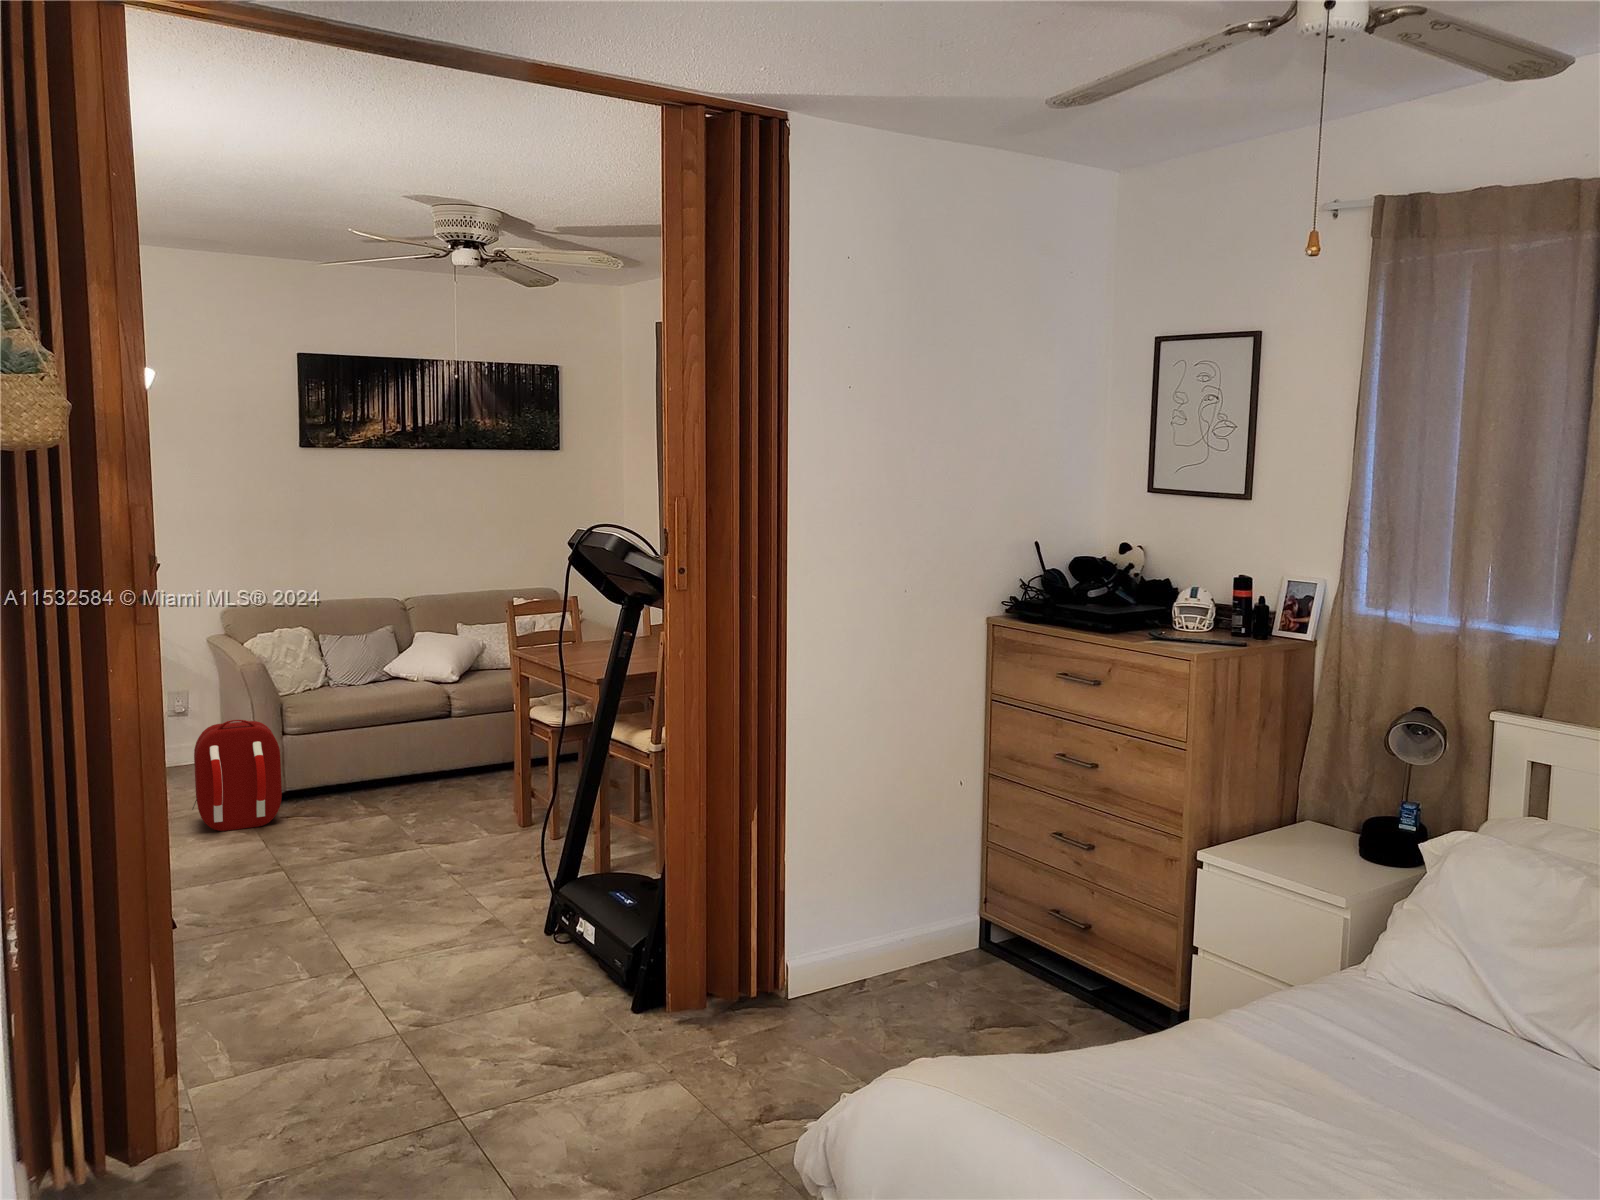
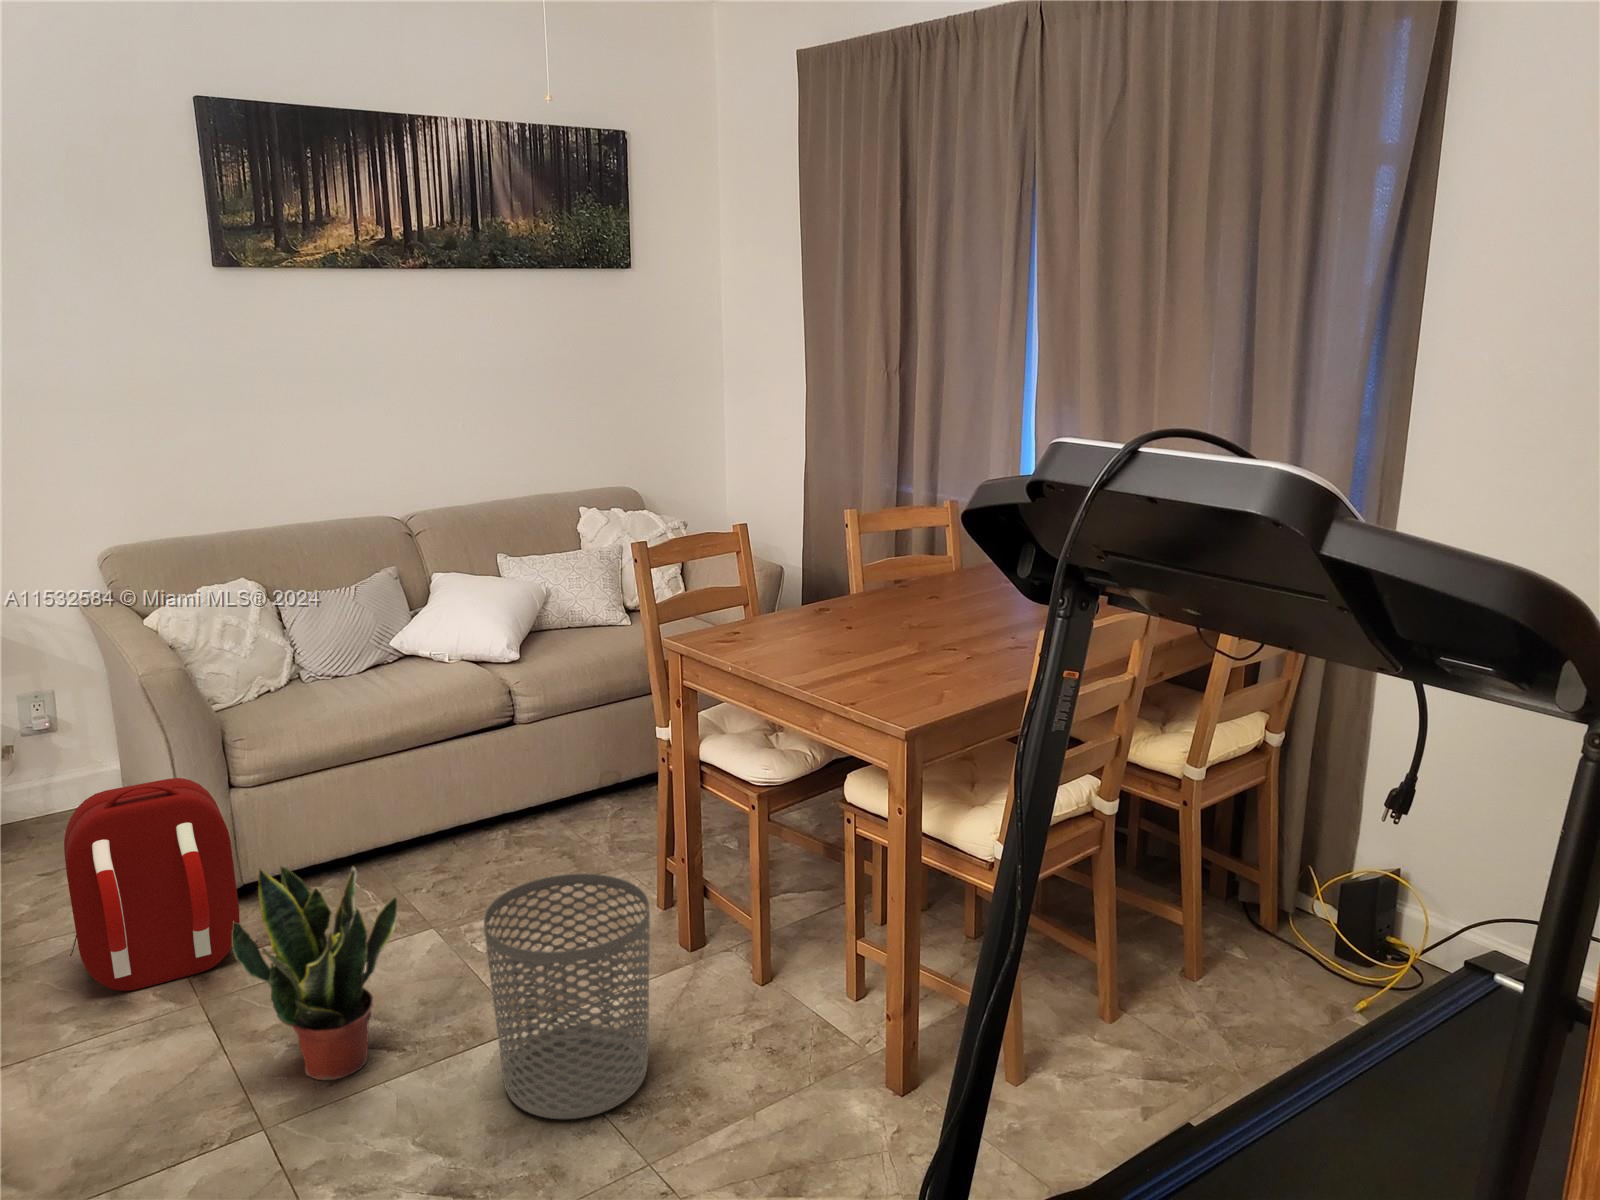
potted plant: none [276,746,361,862] -> present [232,866,397,1080]
waste bin: none [397,764,481,876] -> present [484,874,650,1119]

